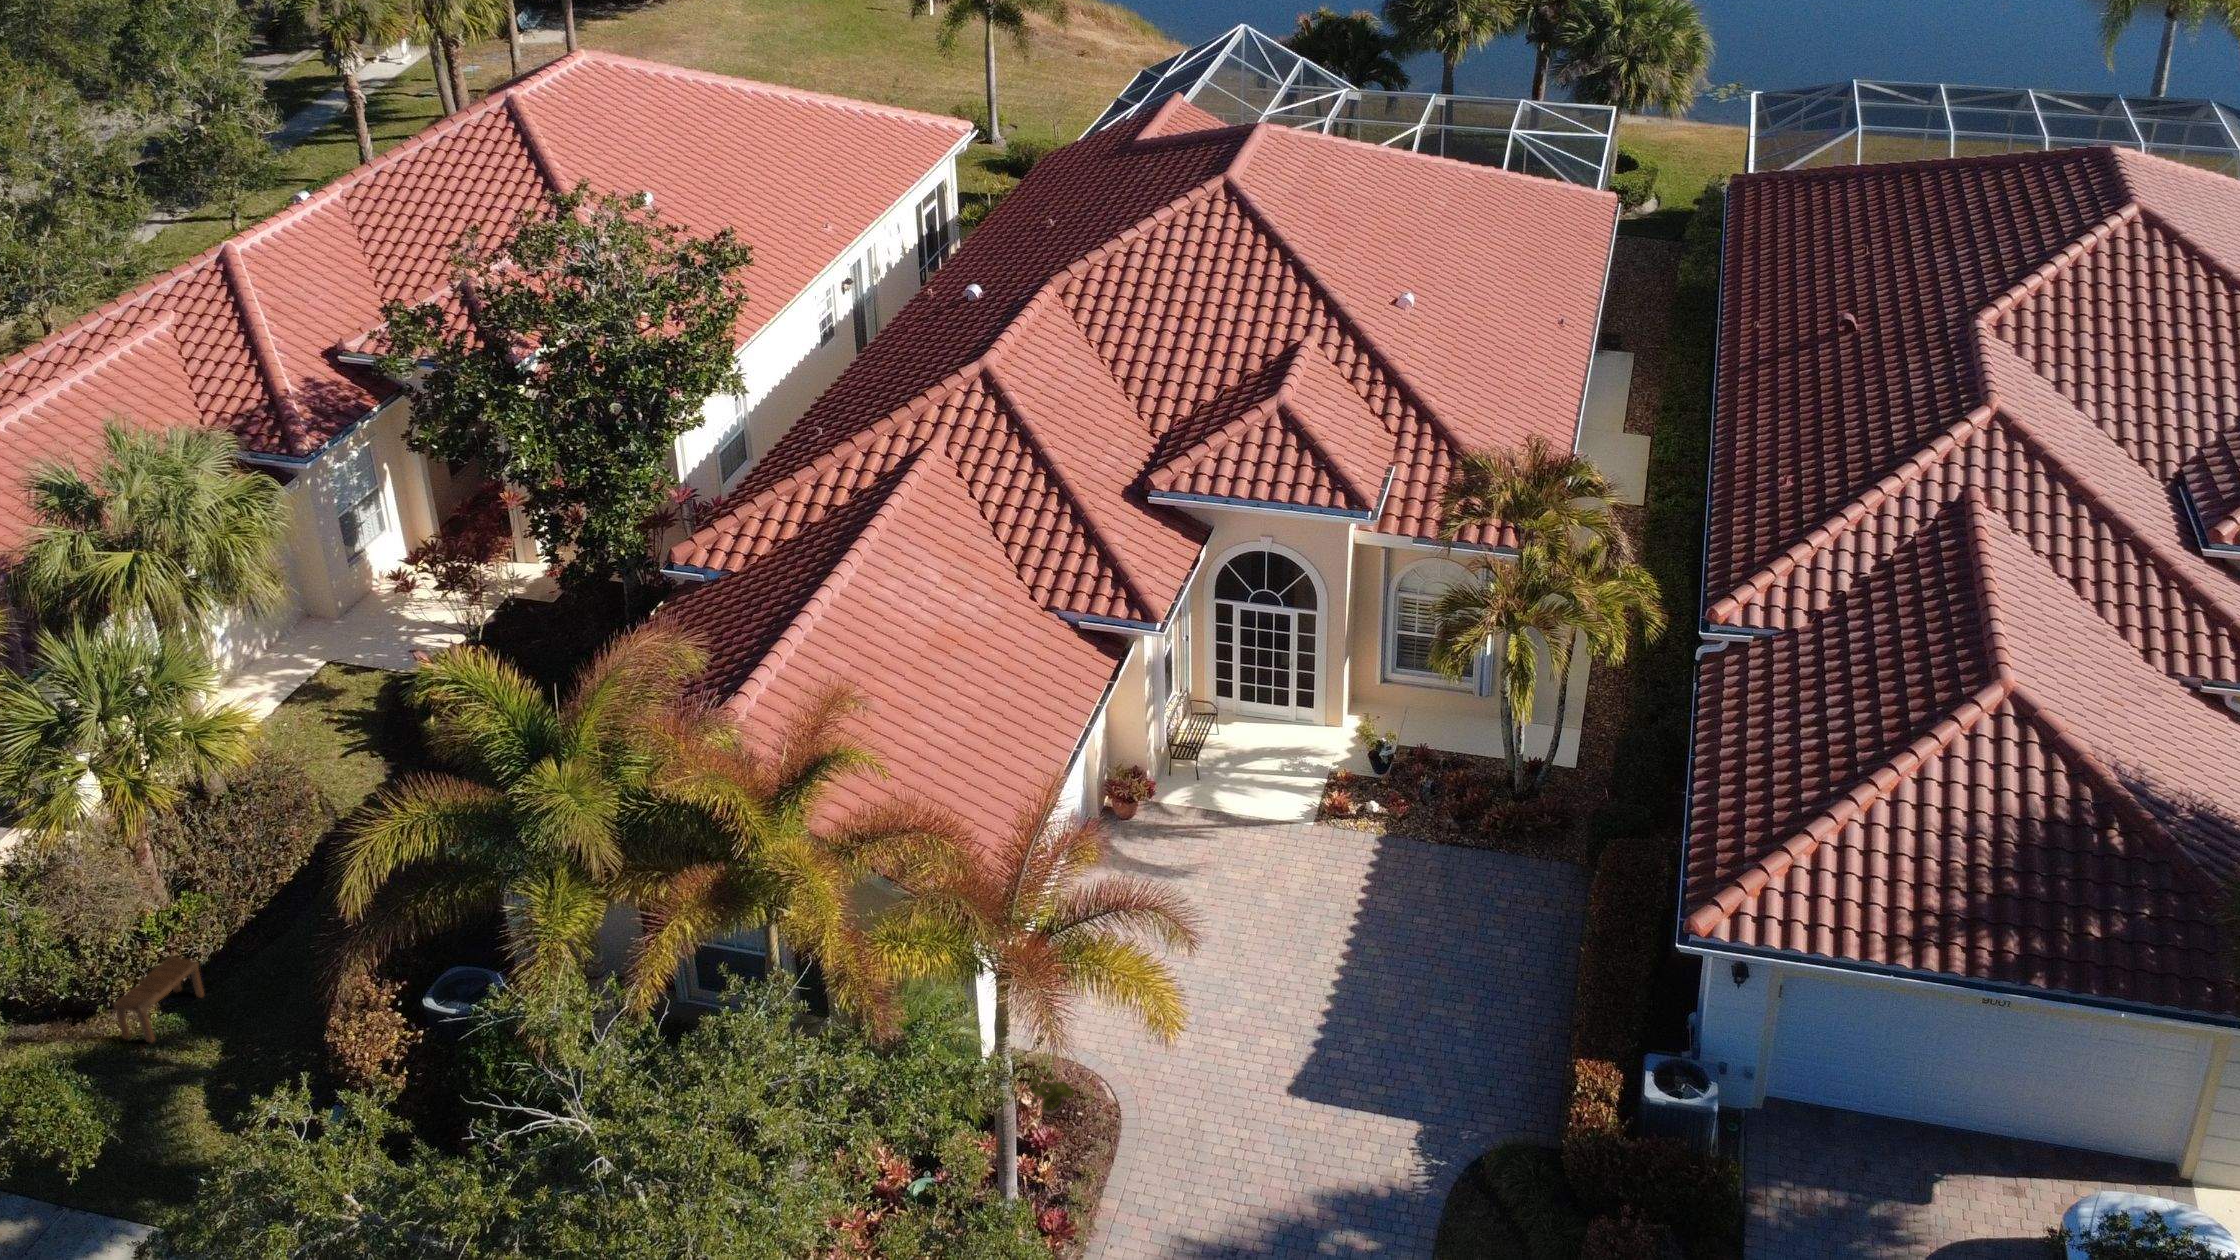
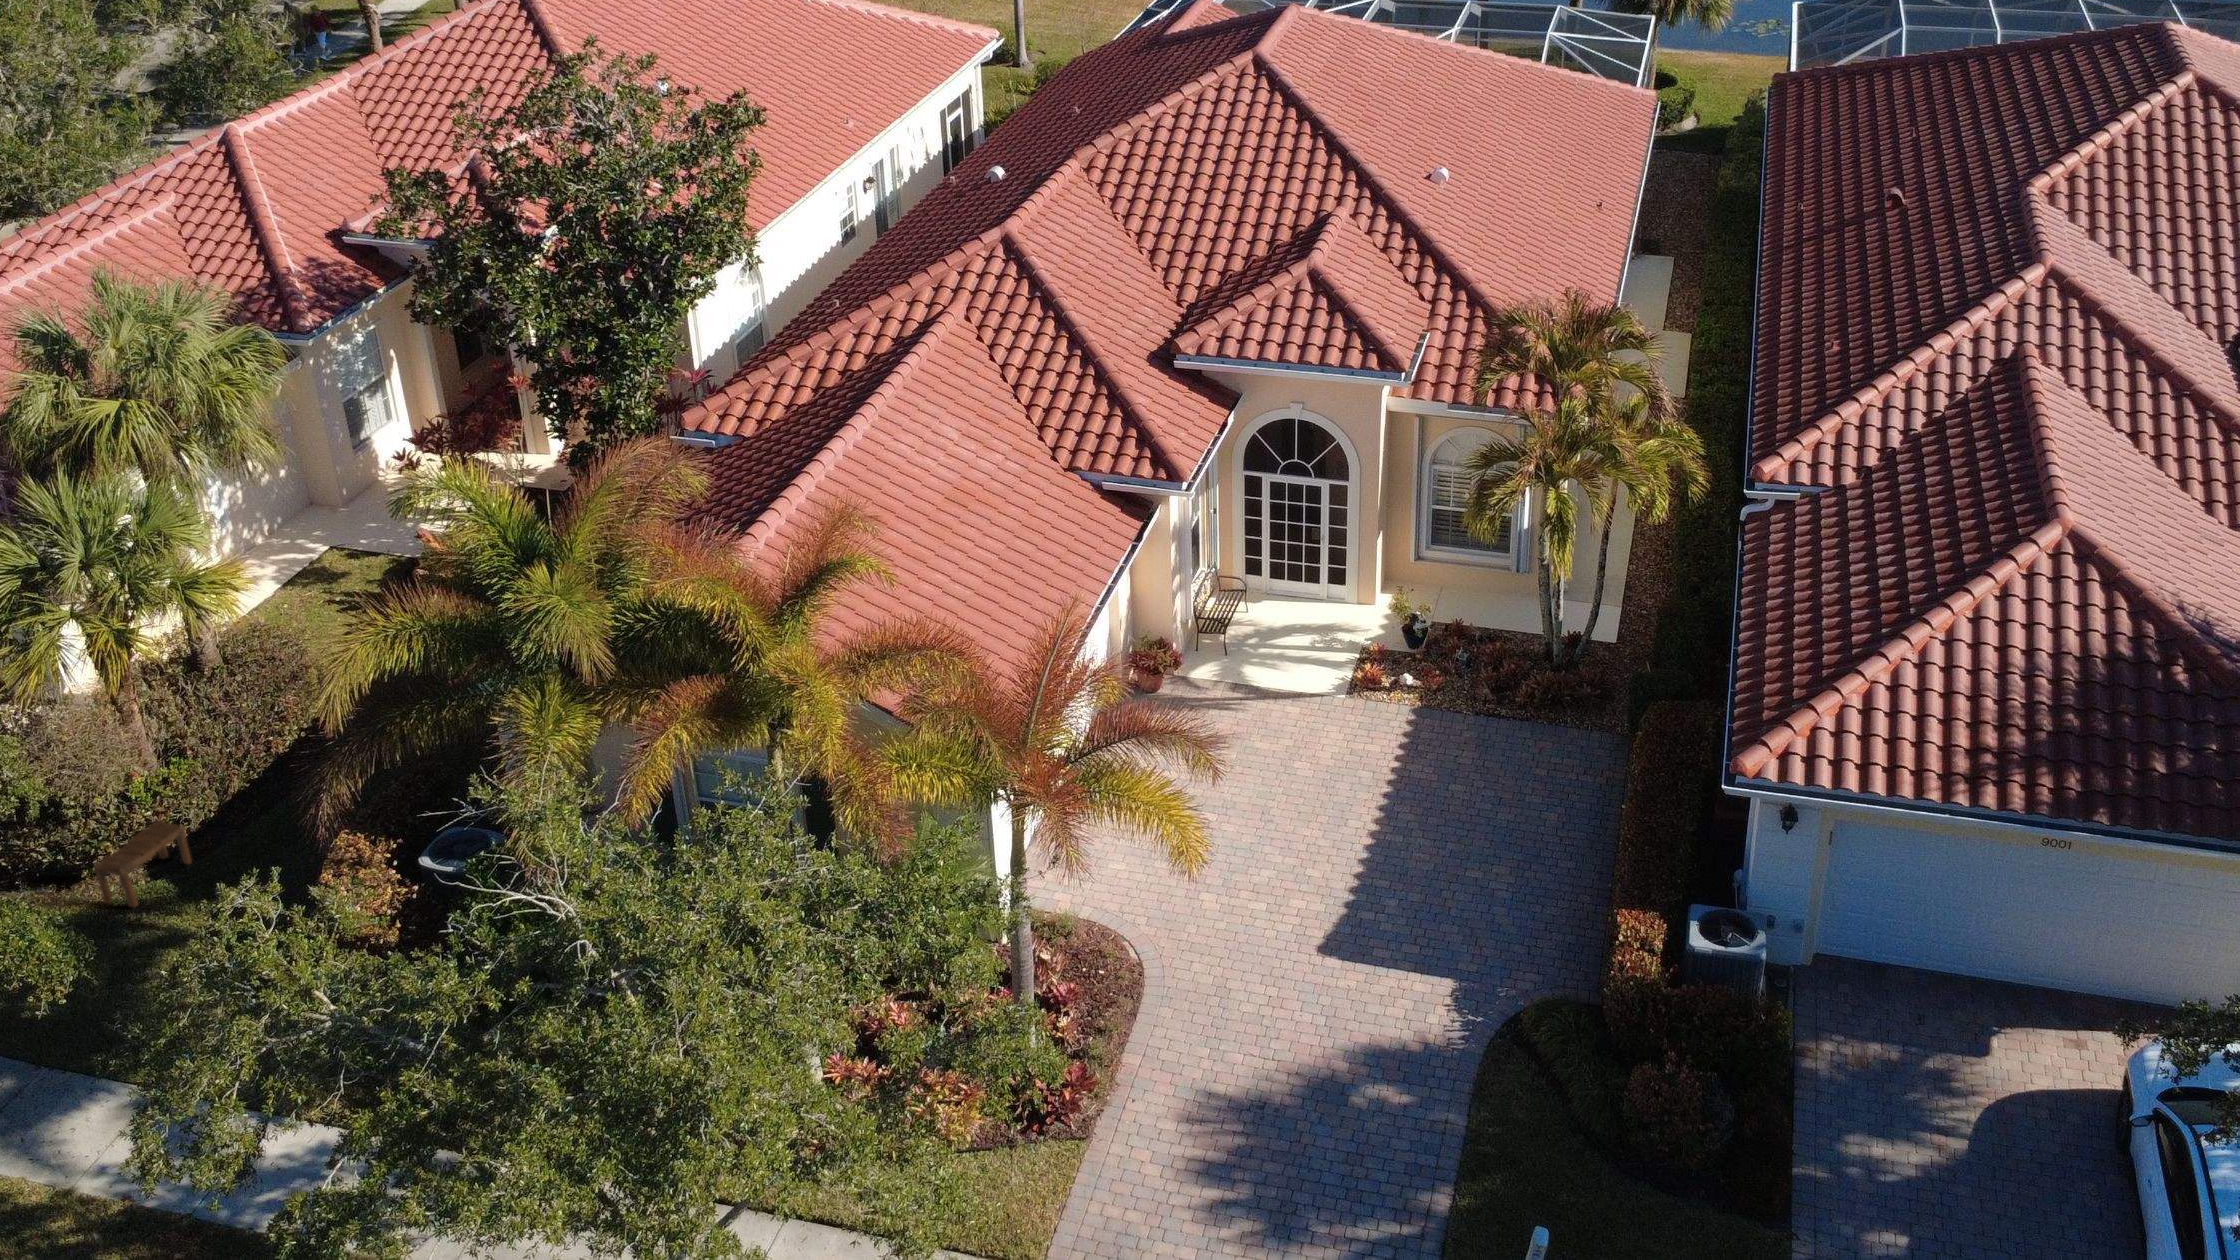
potted plant: present [1030,1074,1074,1115] -> none [1045,934,1092,976]

